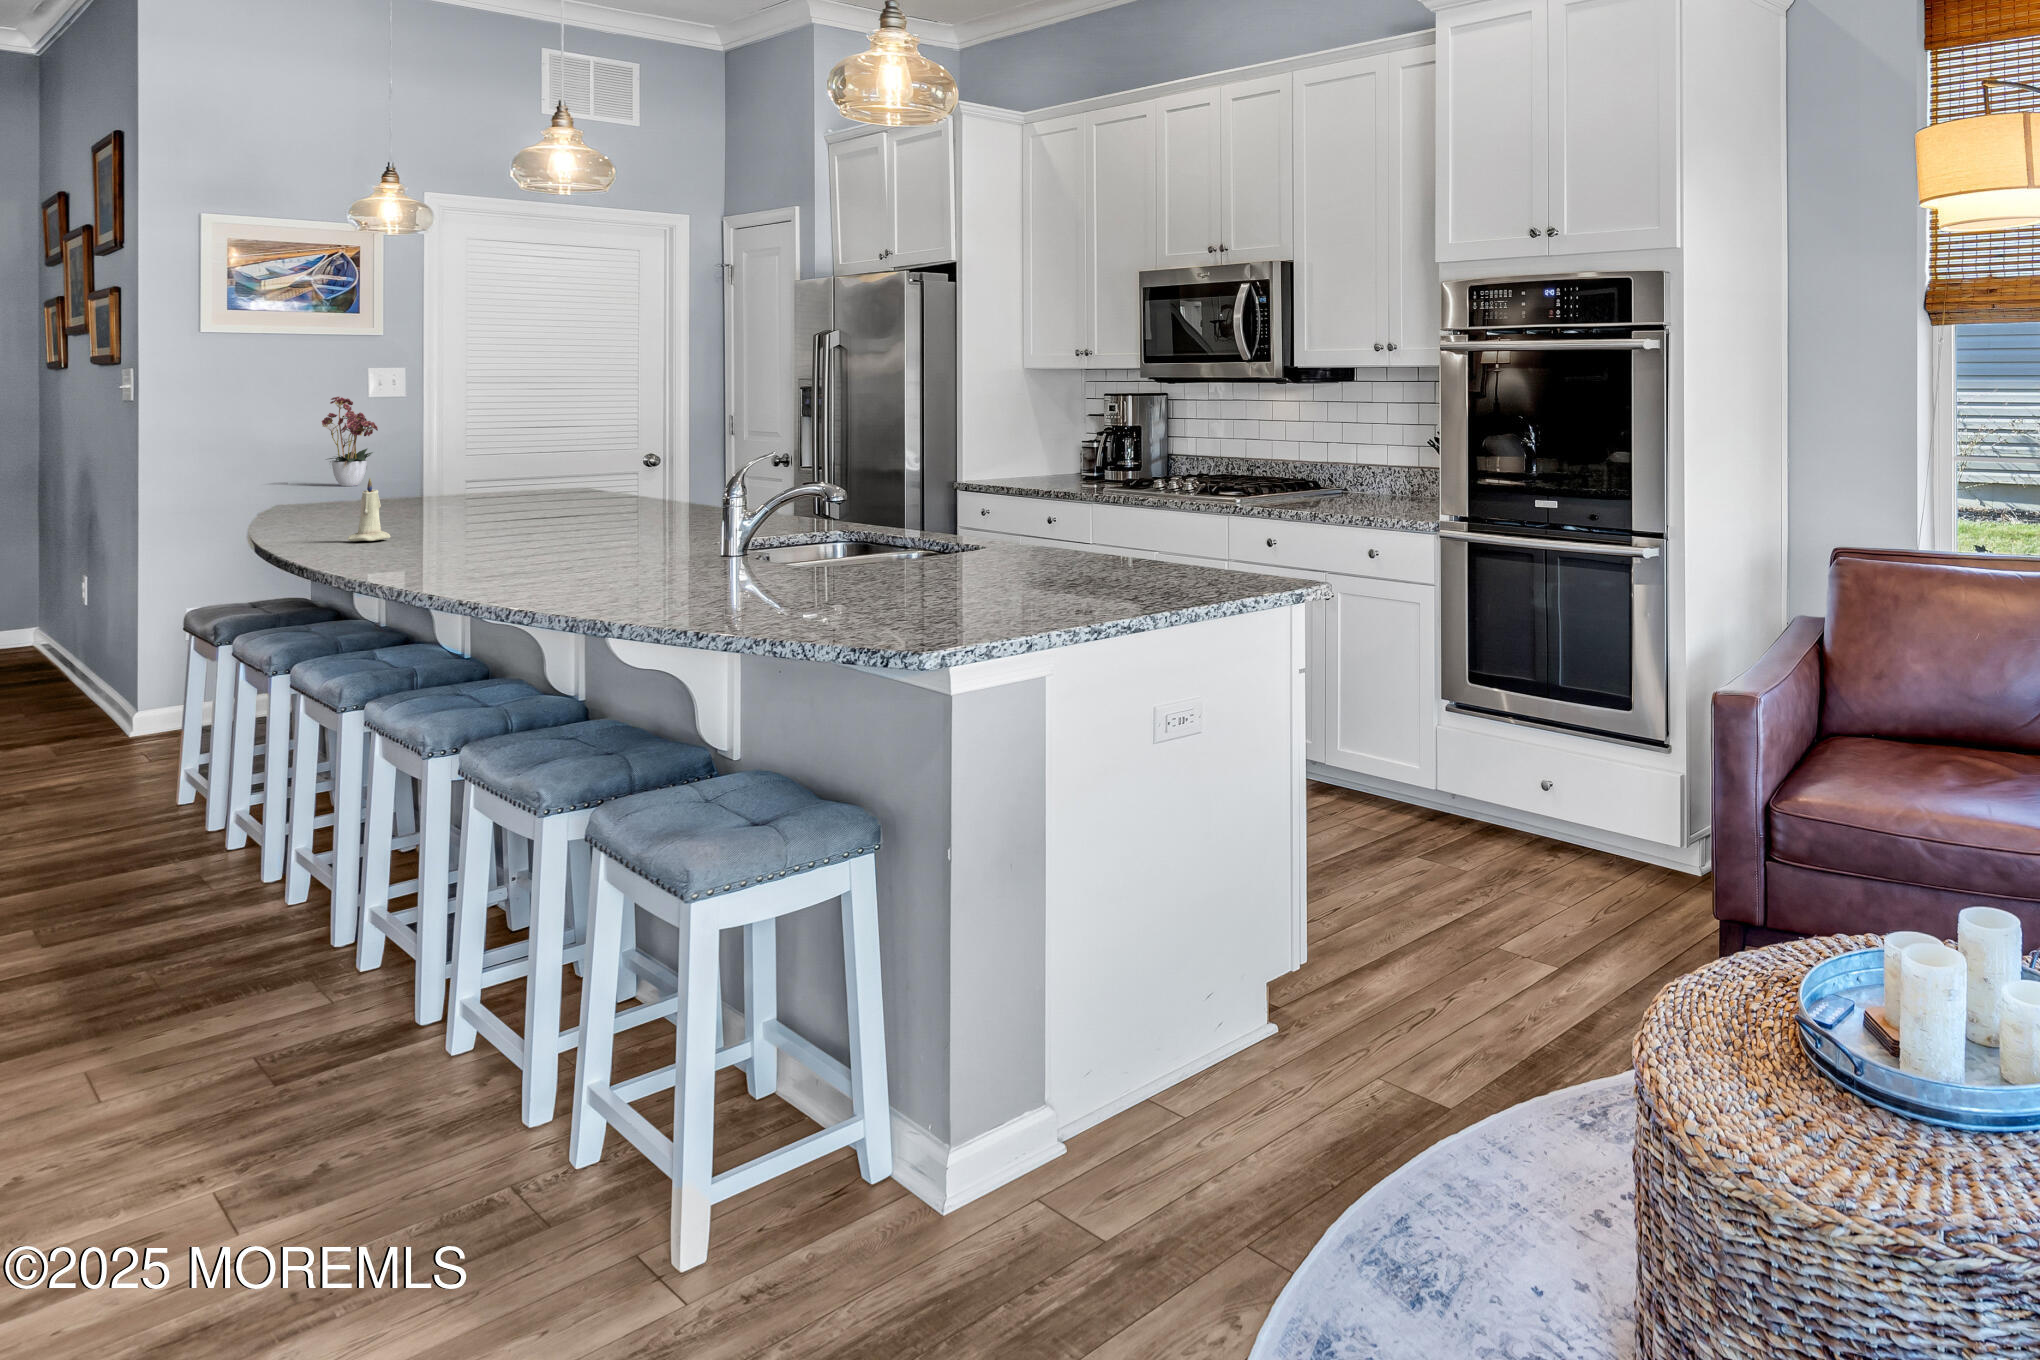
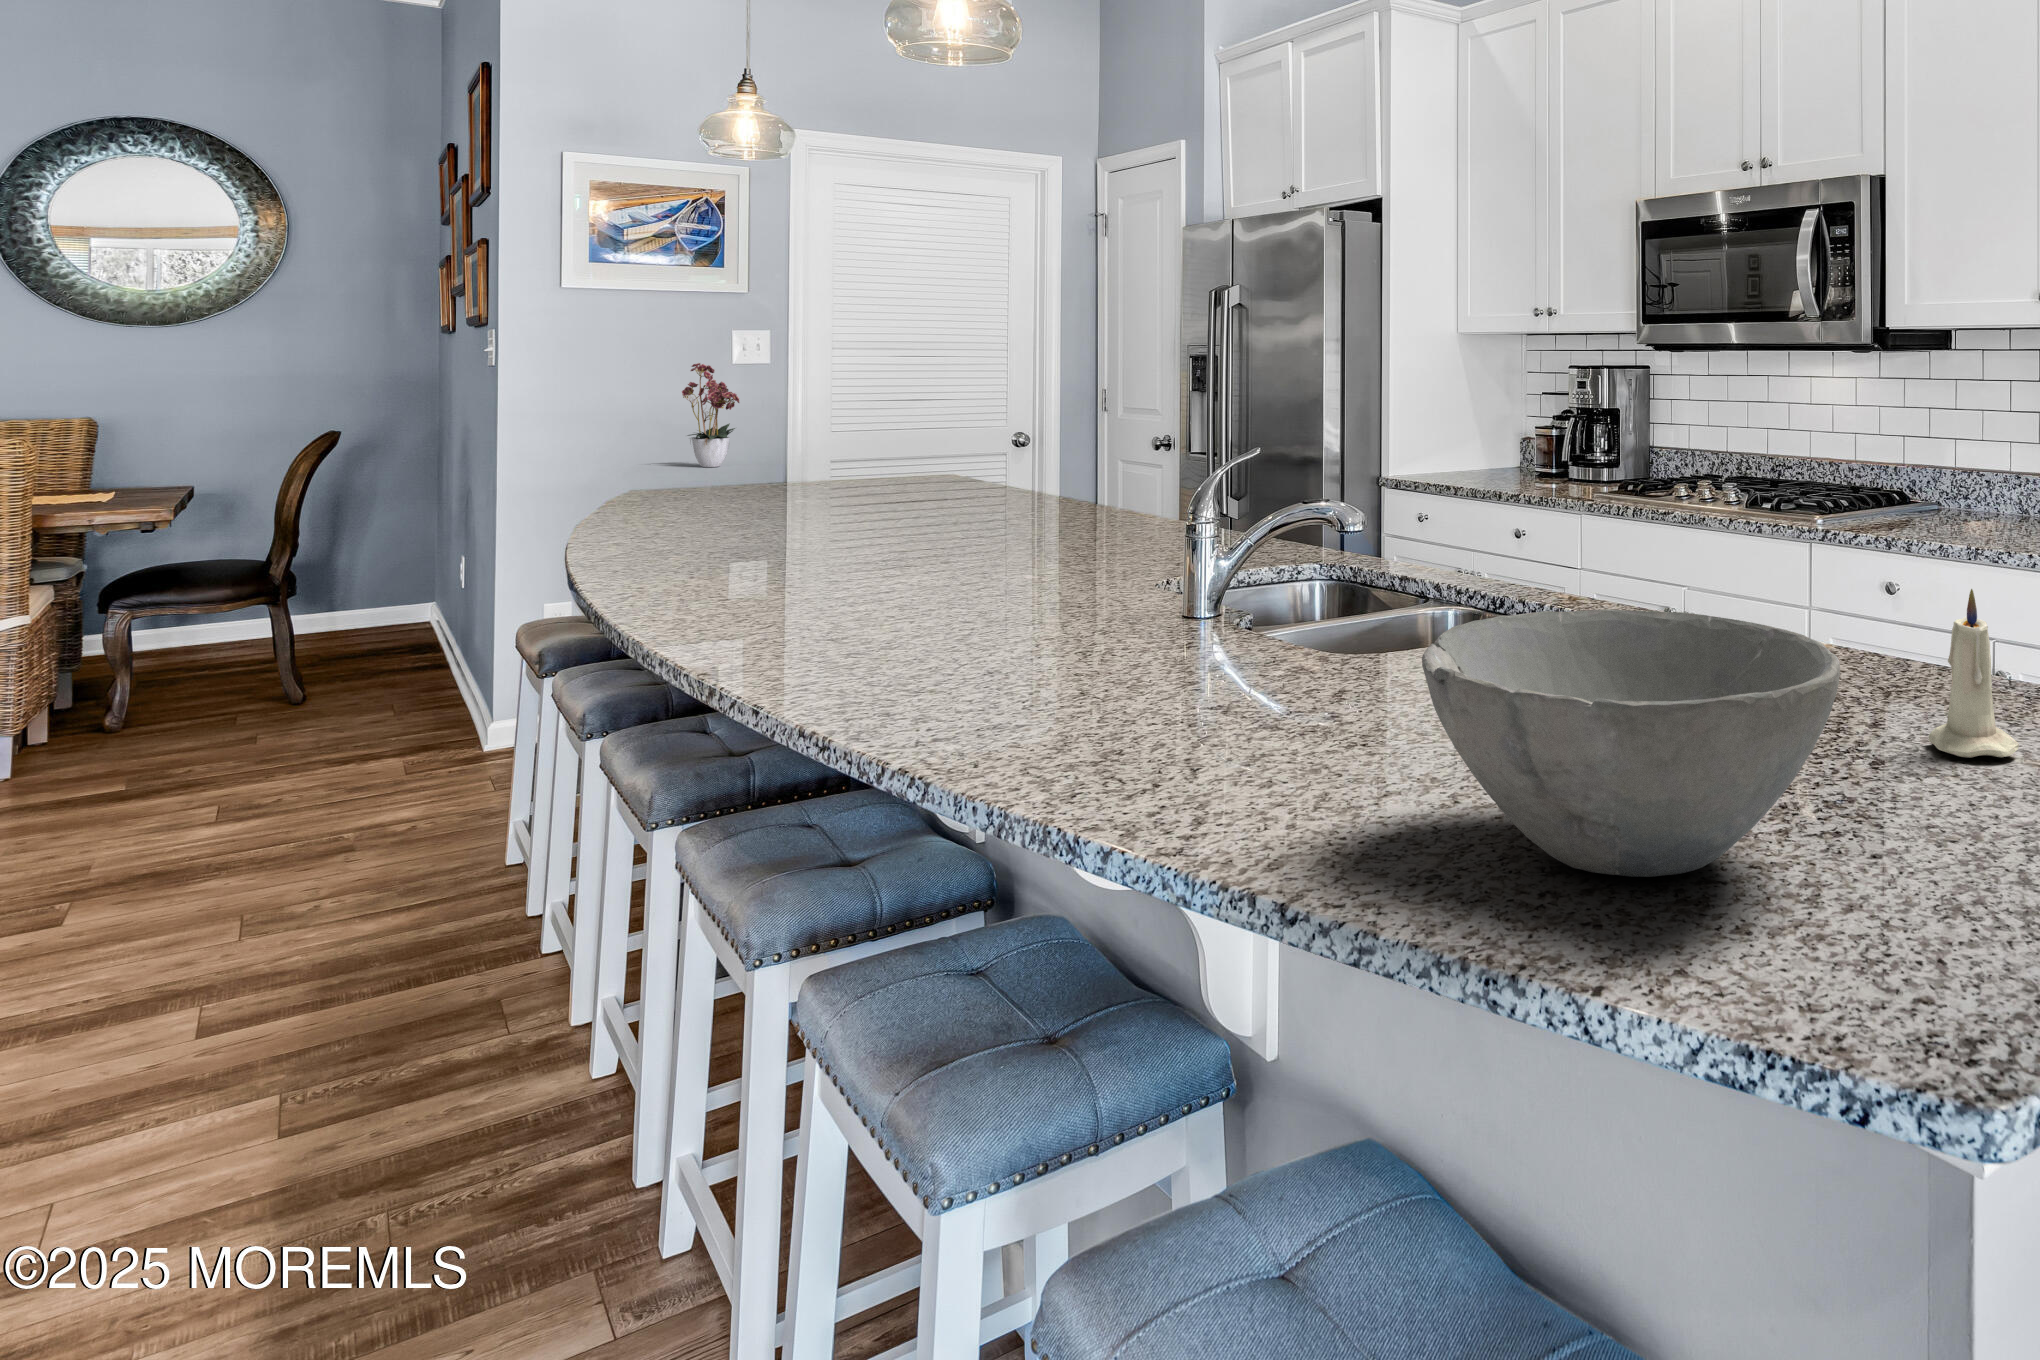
candle: present [348,478,391,541] -> present [1928,589,2019,758]
bowl: none [771,511,963,611] -> present [1422,609,1840,877]

